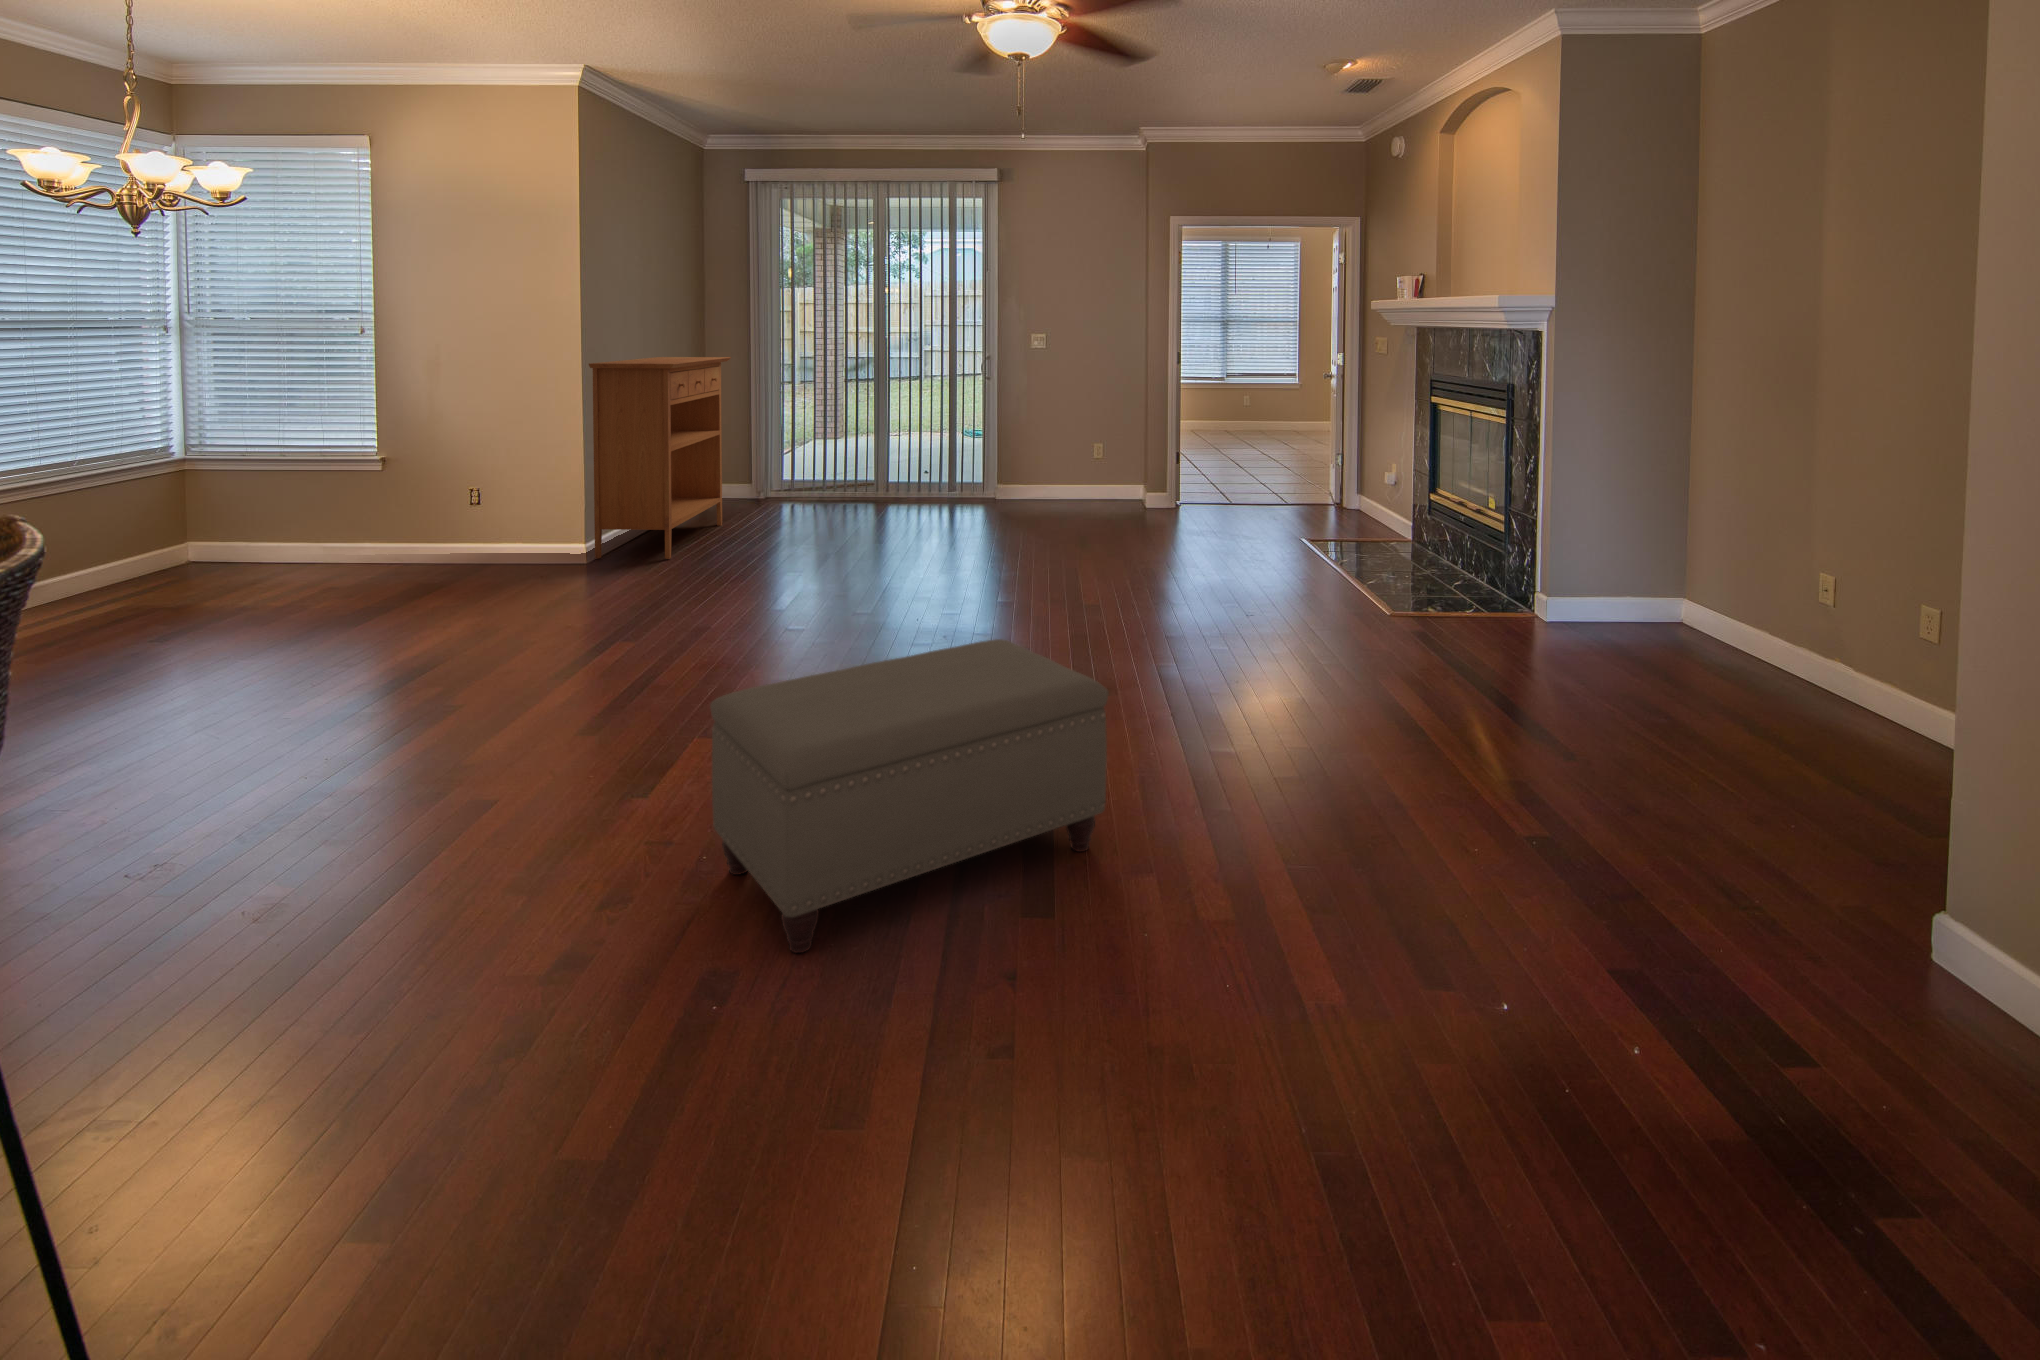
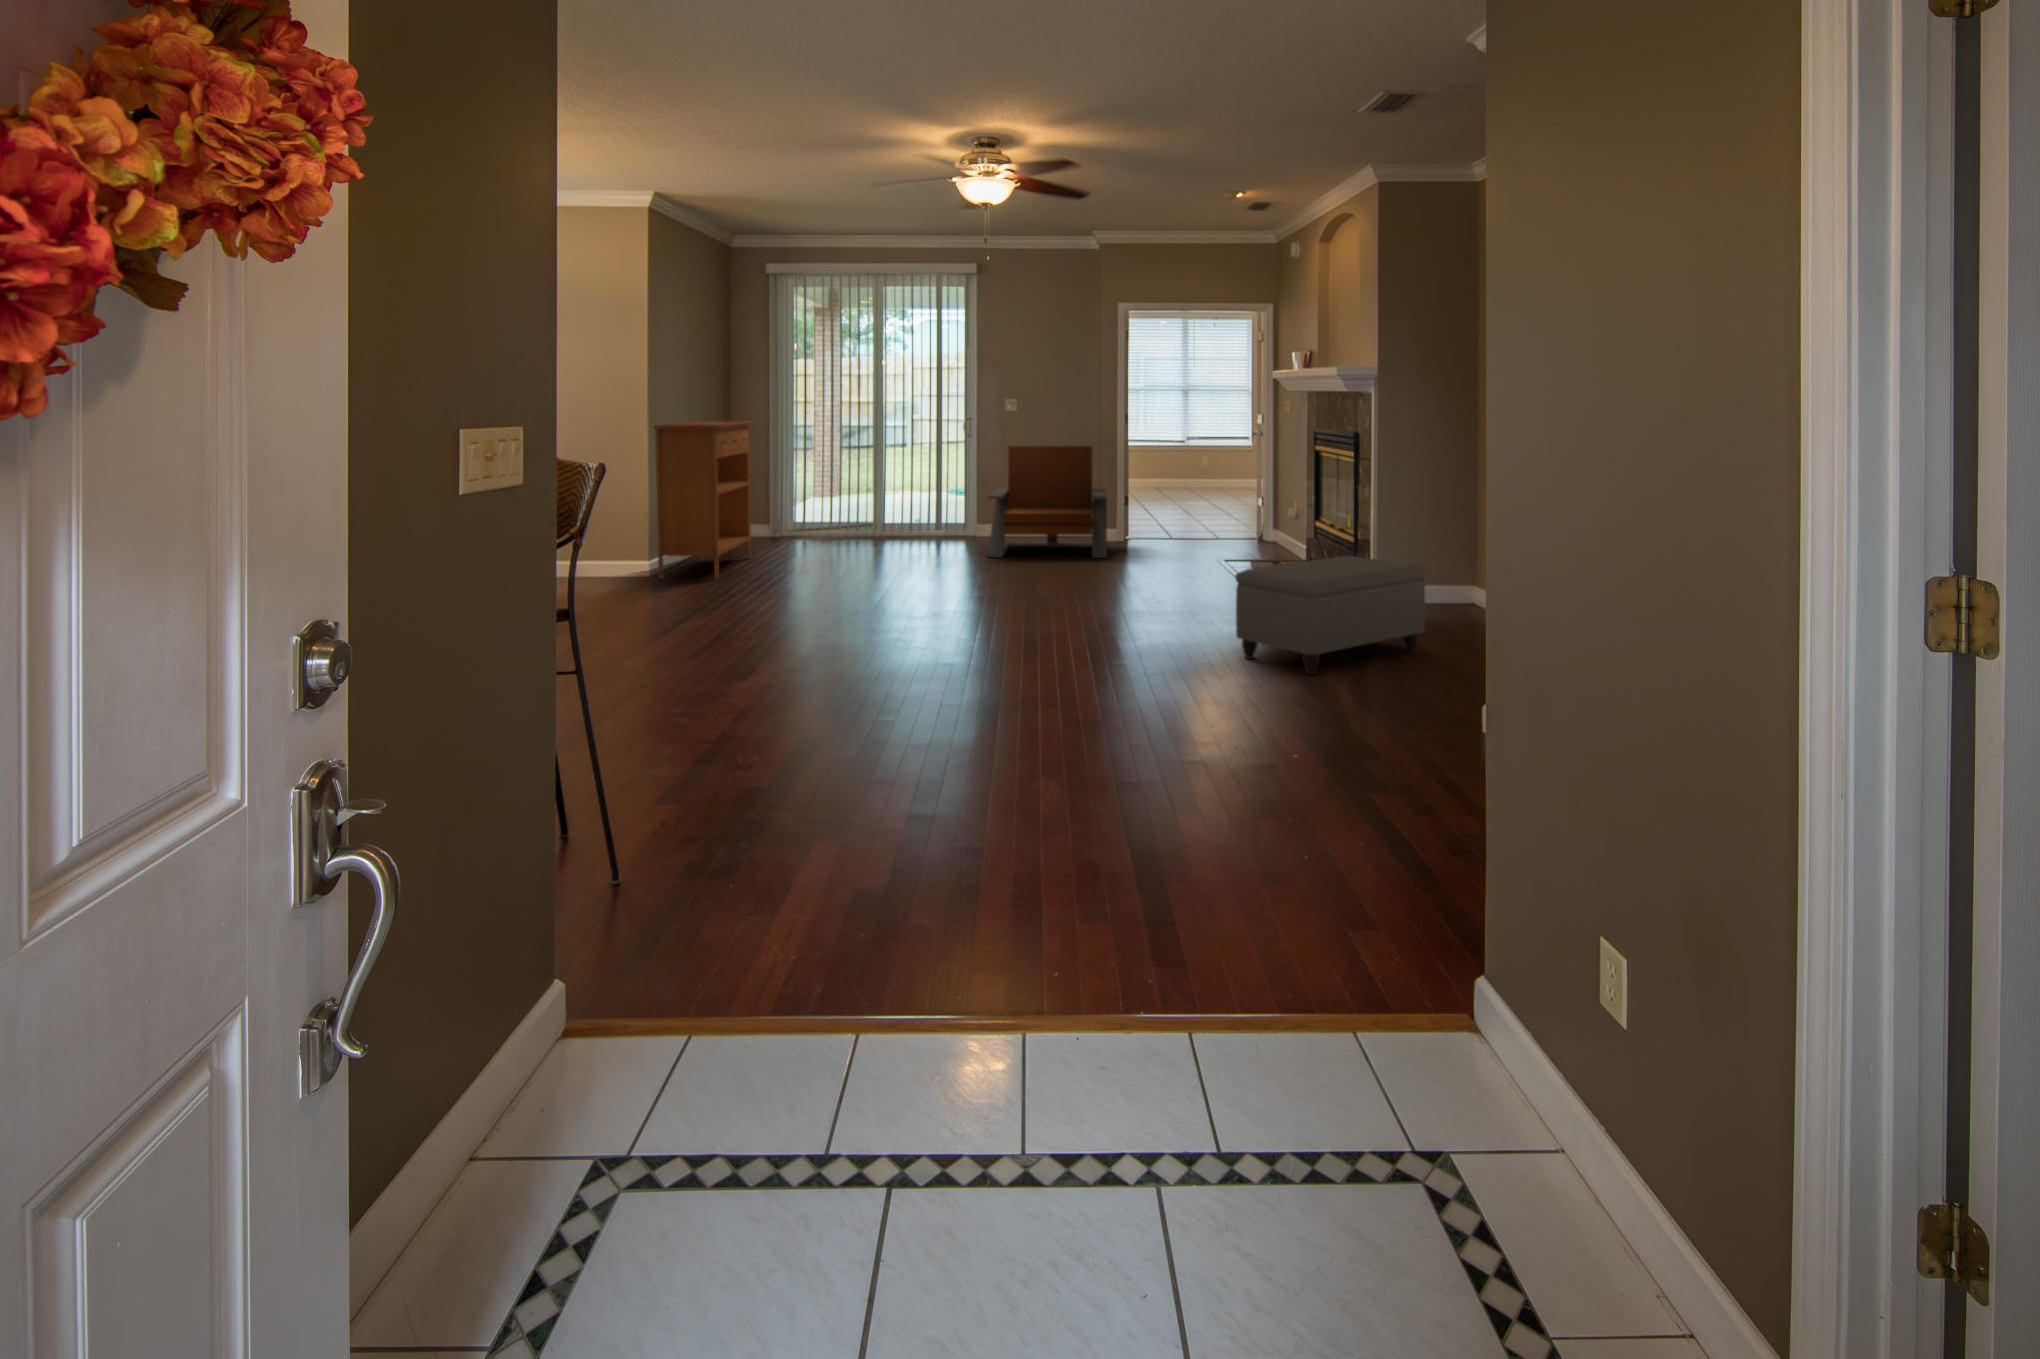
lounge chair: none [1011,388,1160,530] -> present [988,446,1107,558]
ottoman: present [710,639,1108,953] -> present [1235,556,1427,674]

